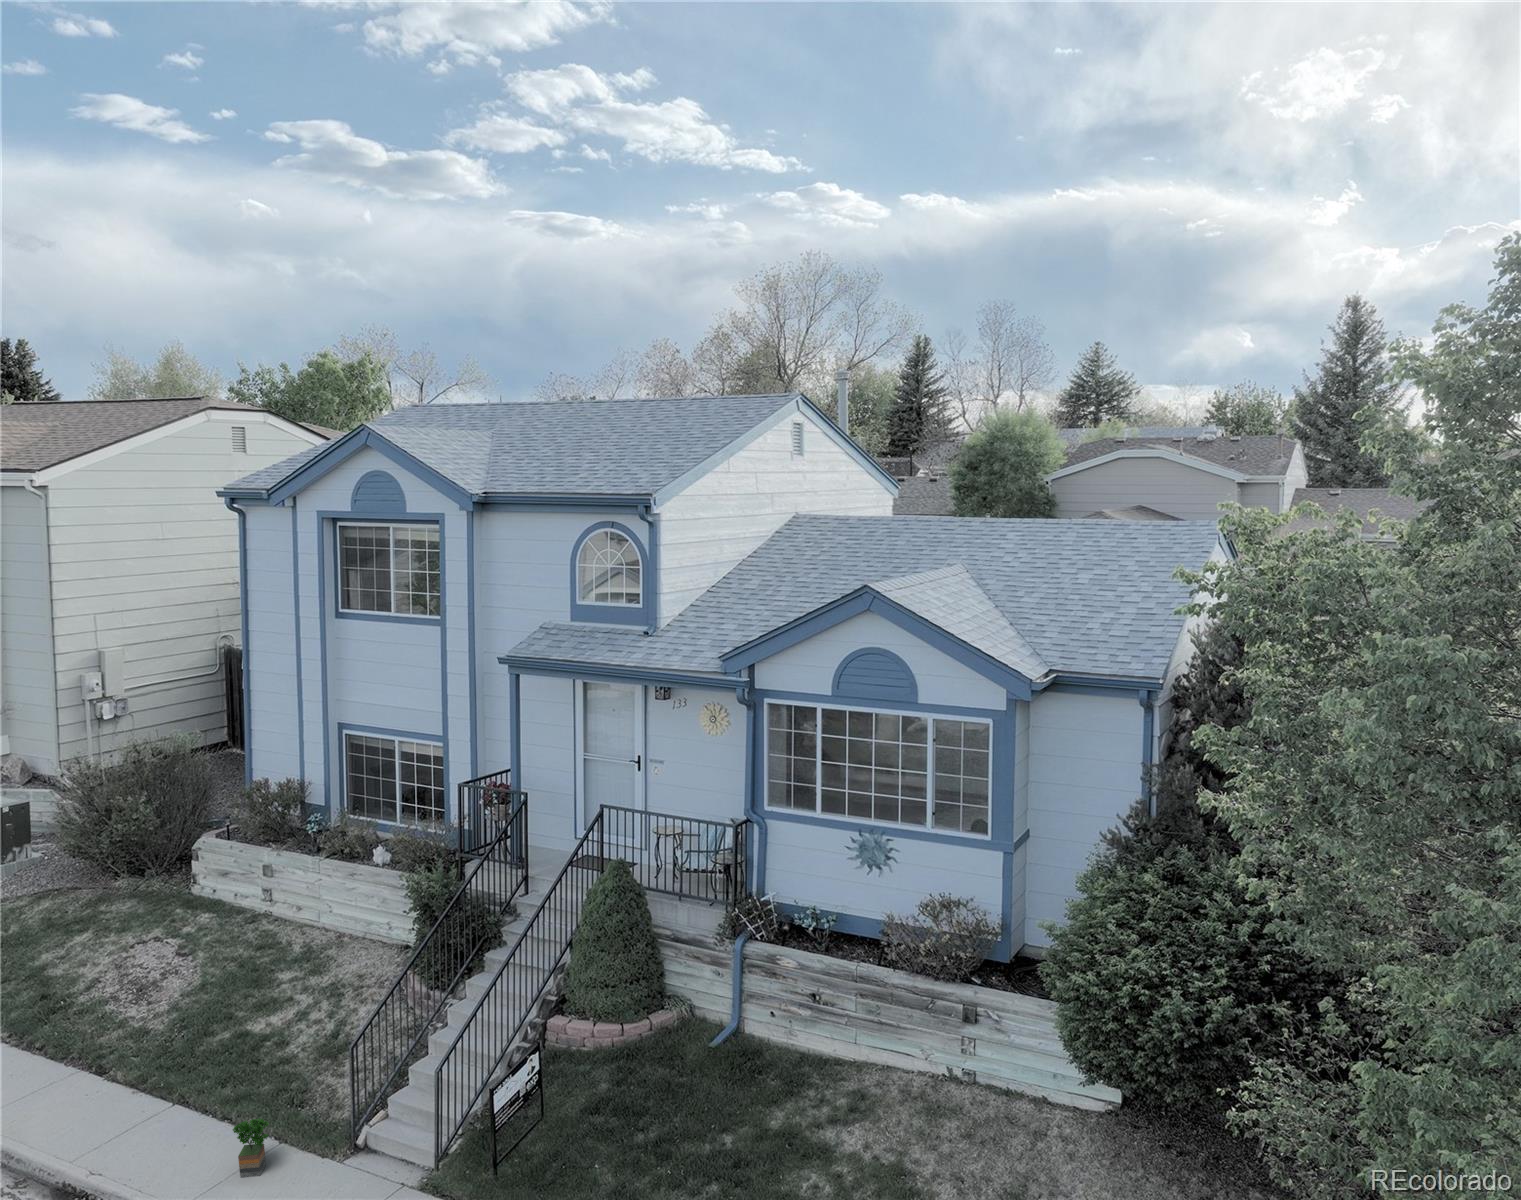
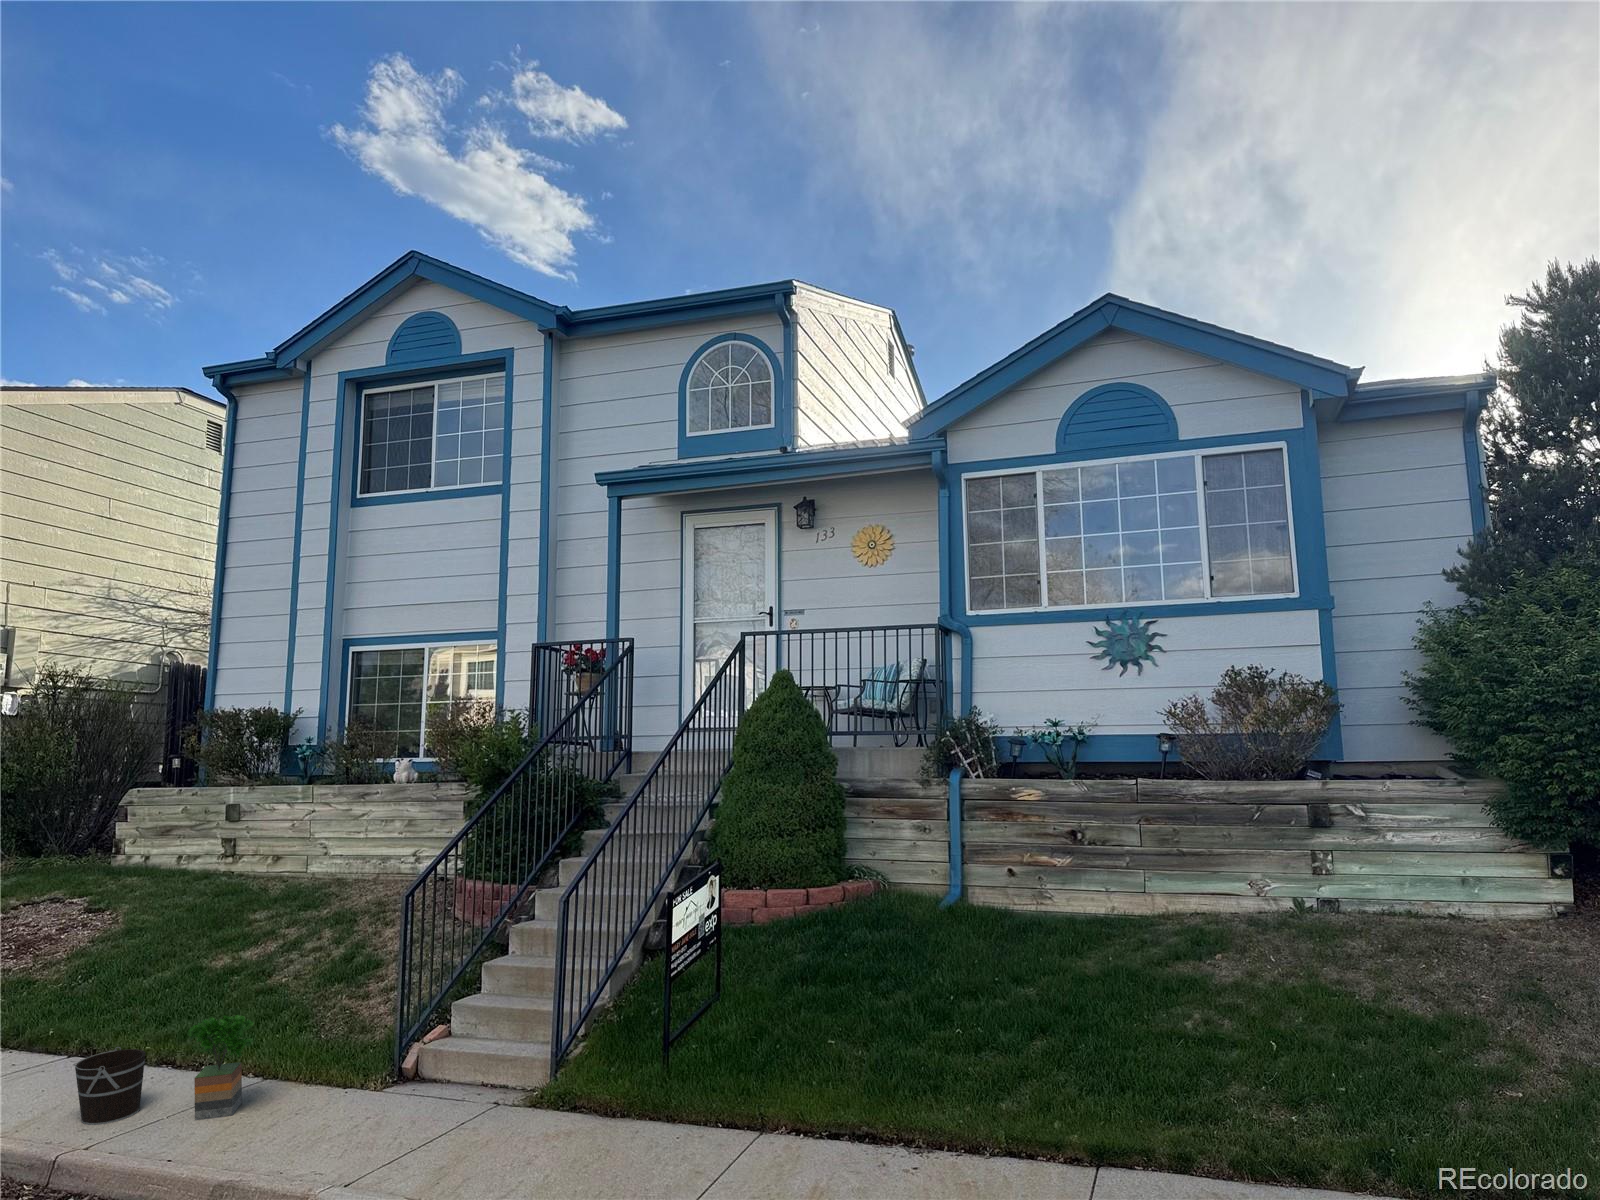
bucket: none [173,1127,211,1175] -> present [73,1047,146,1125]

